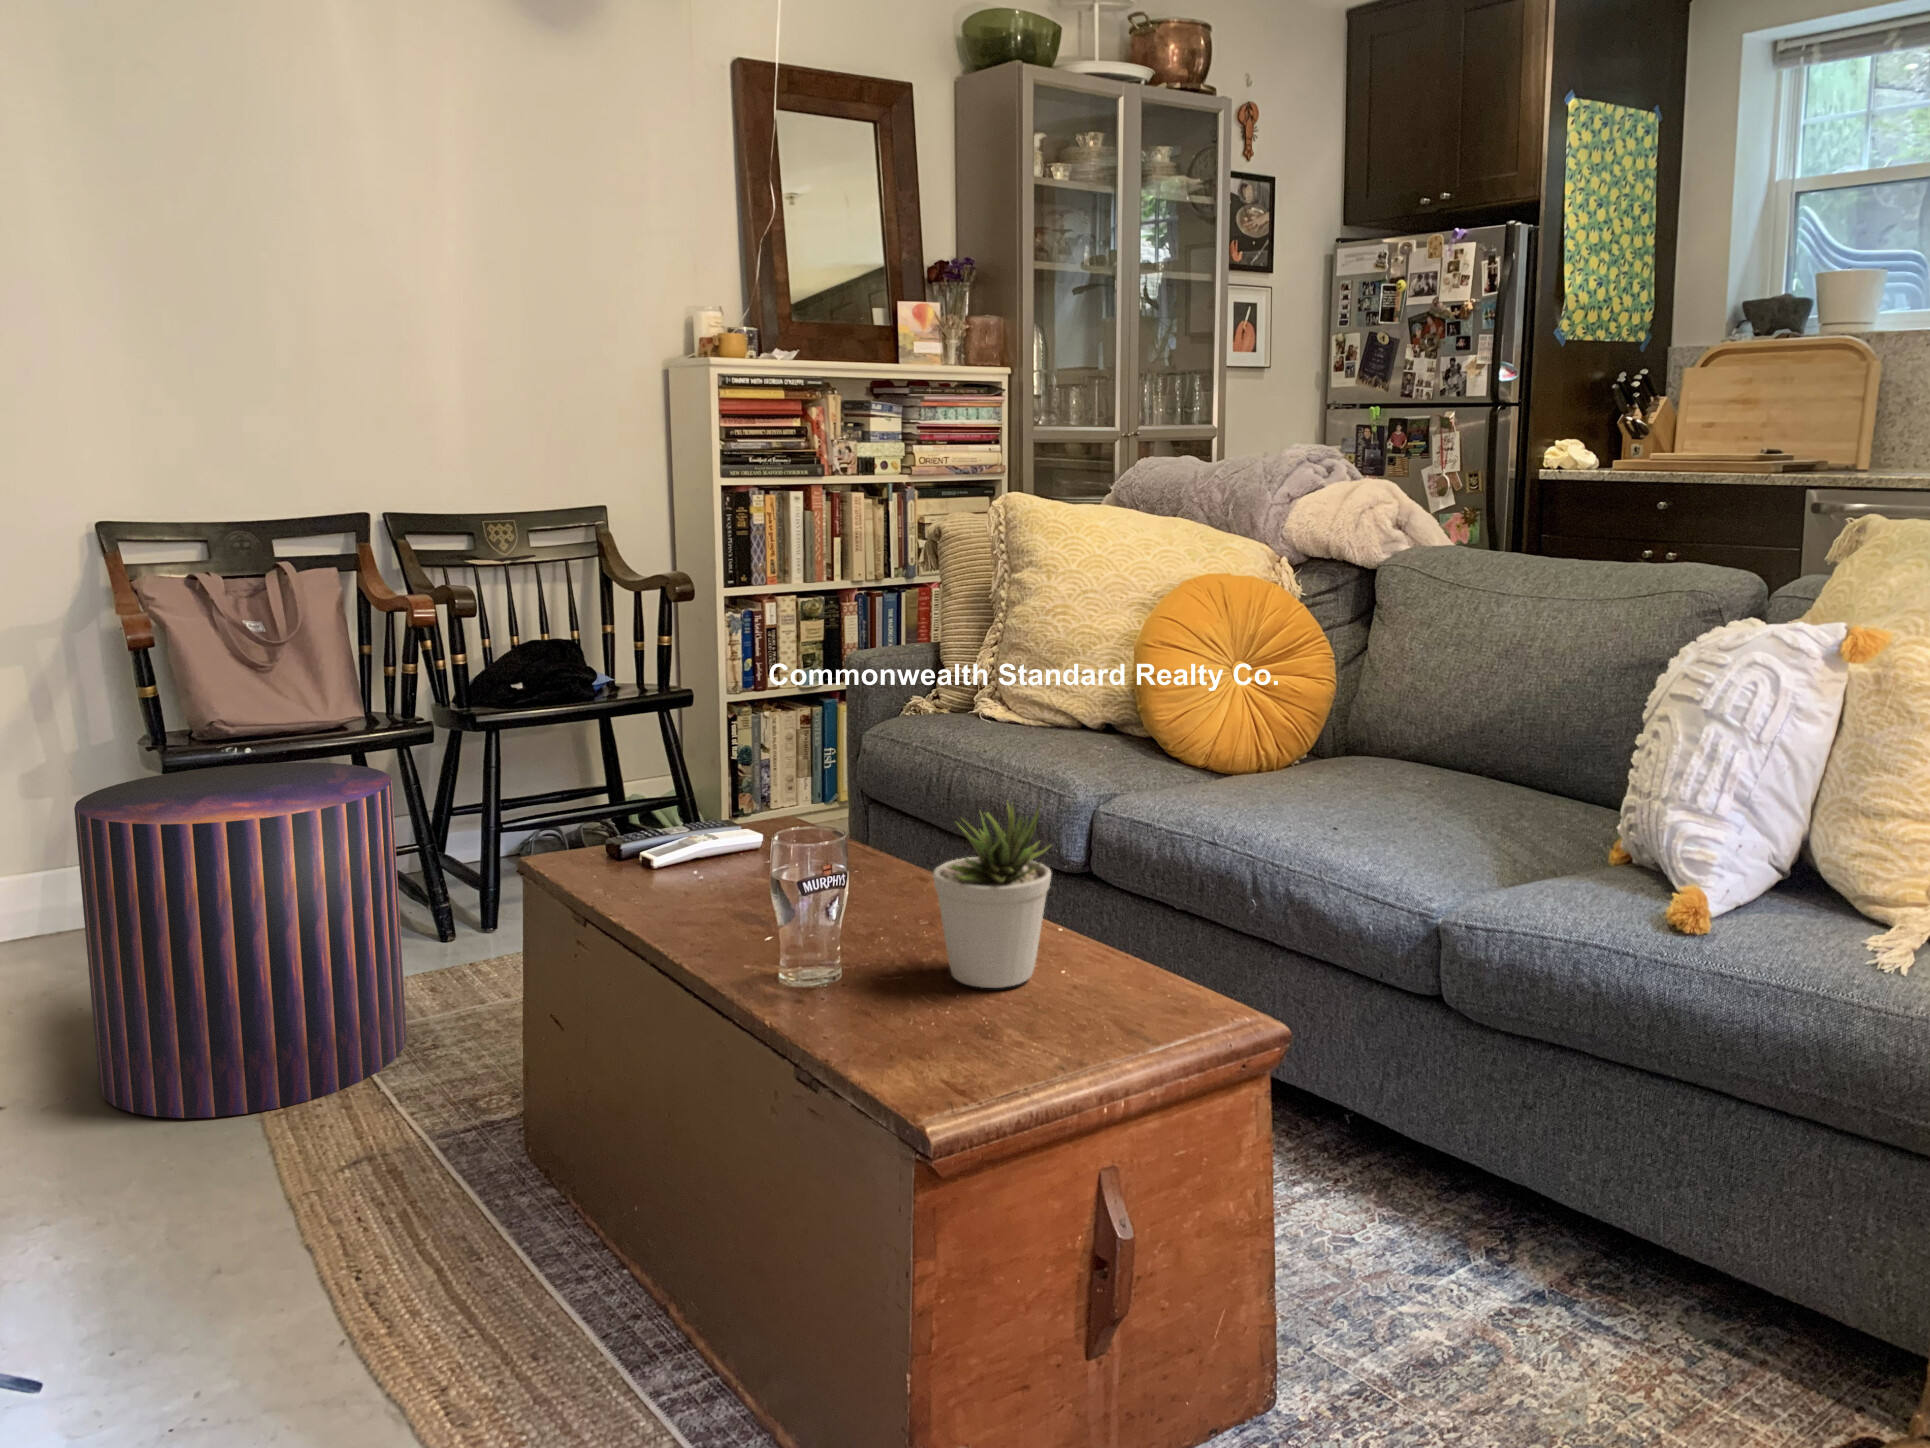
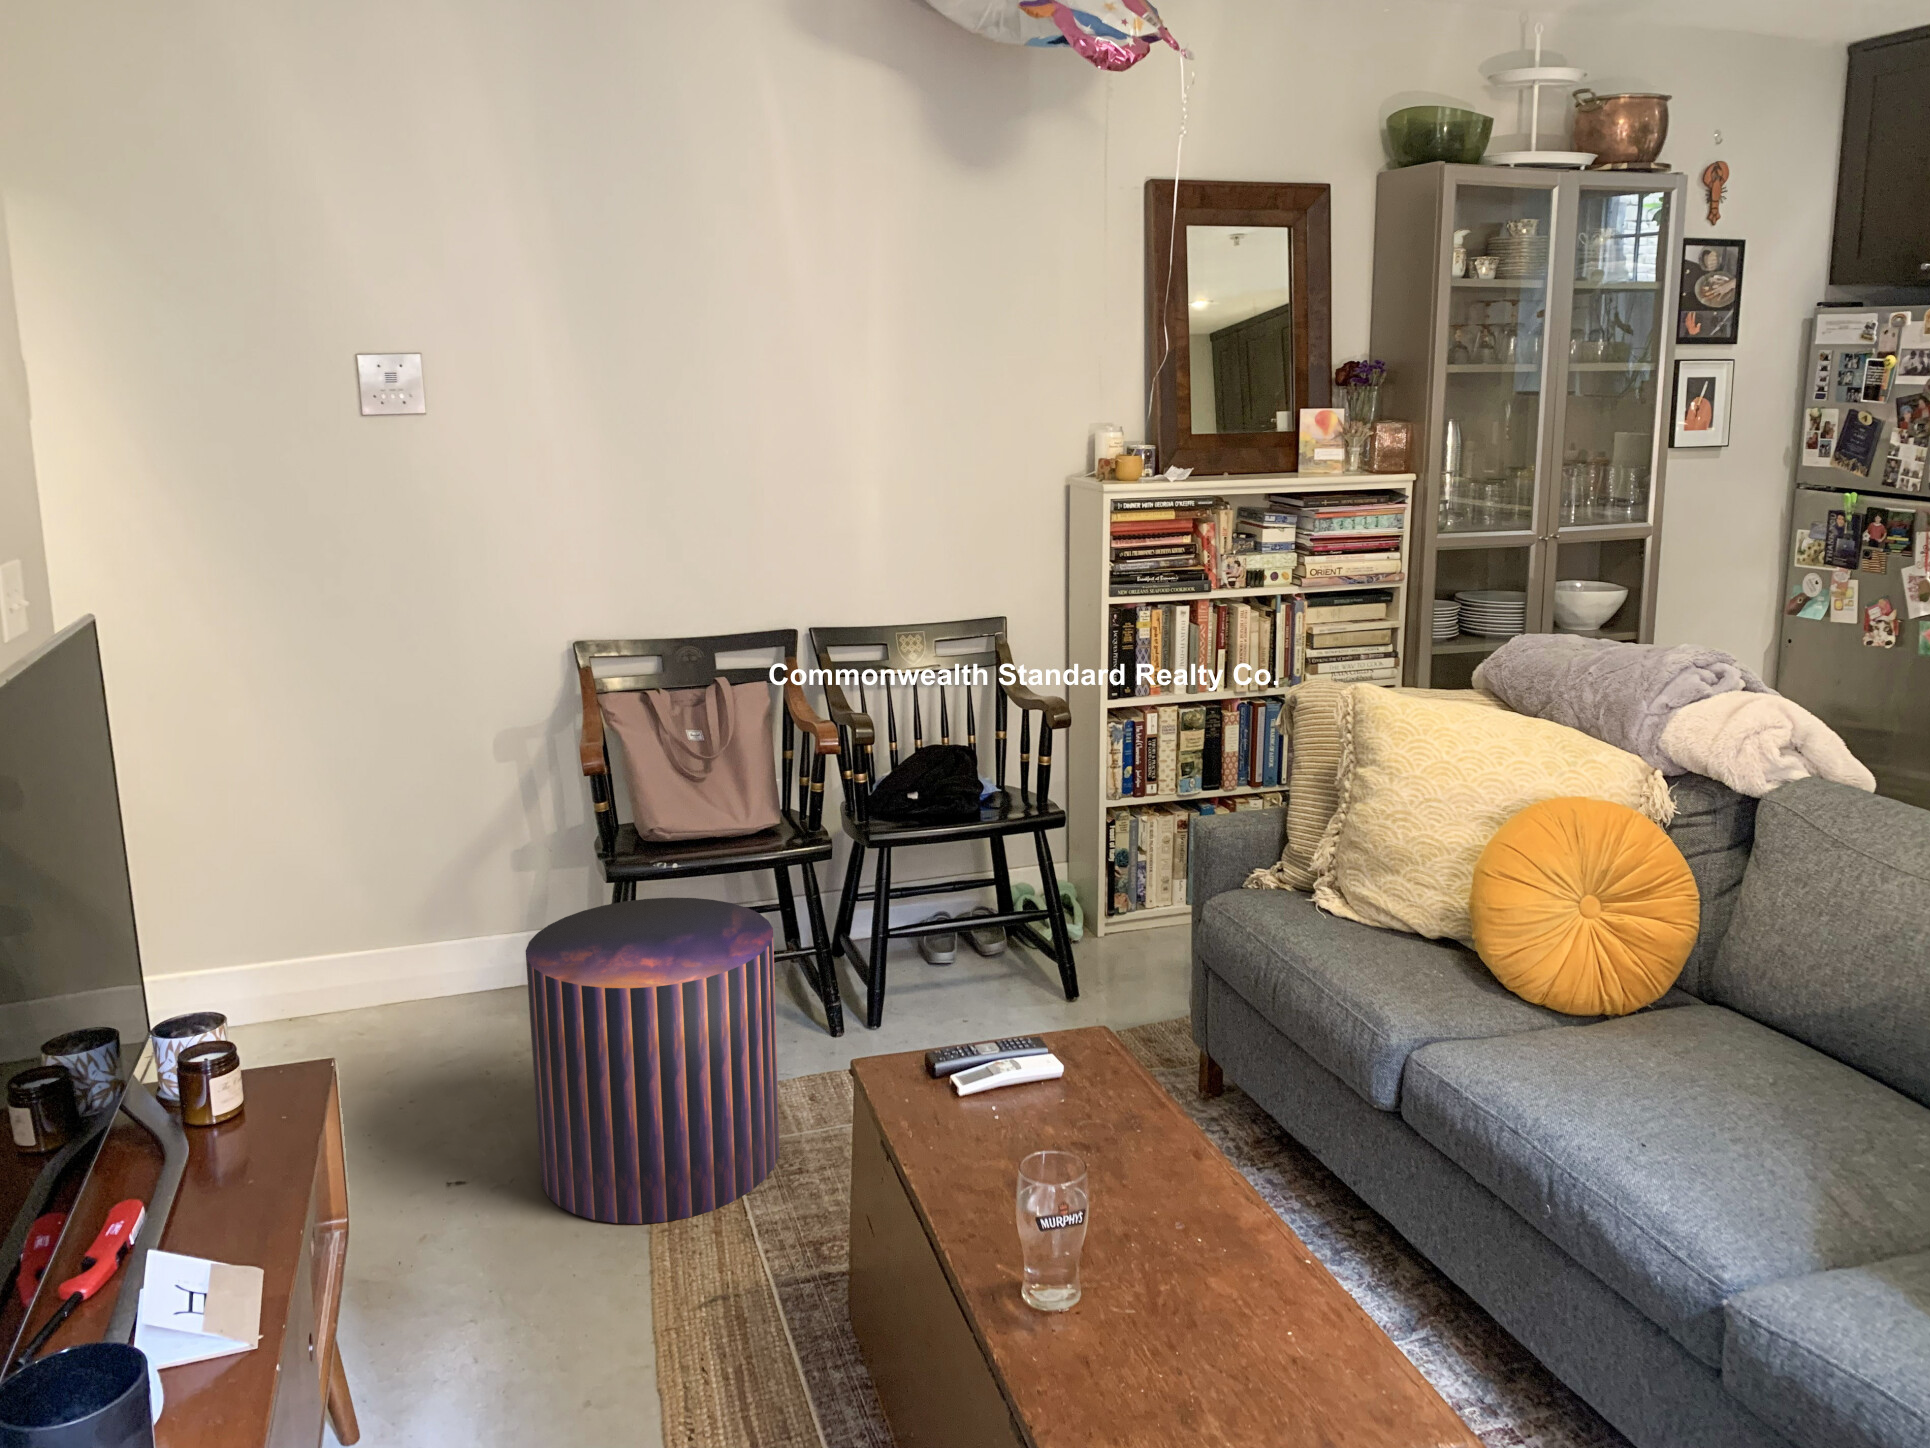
potted plant: present [933,804,1051,988] -> none [1154,1185,1272,1364]

